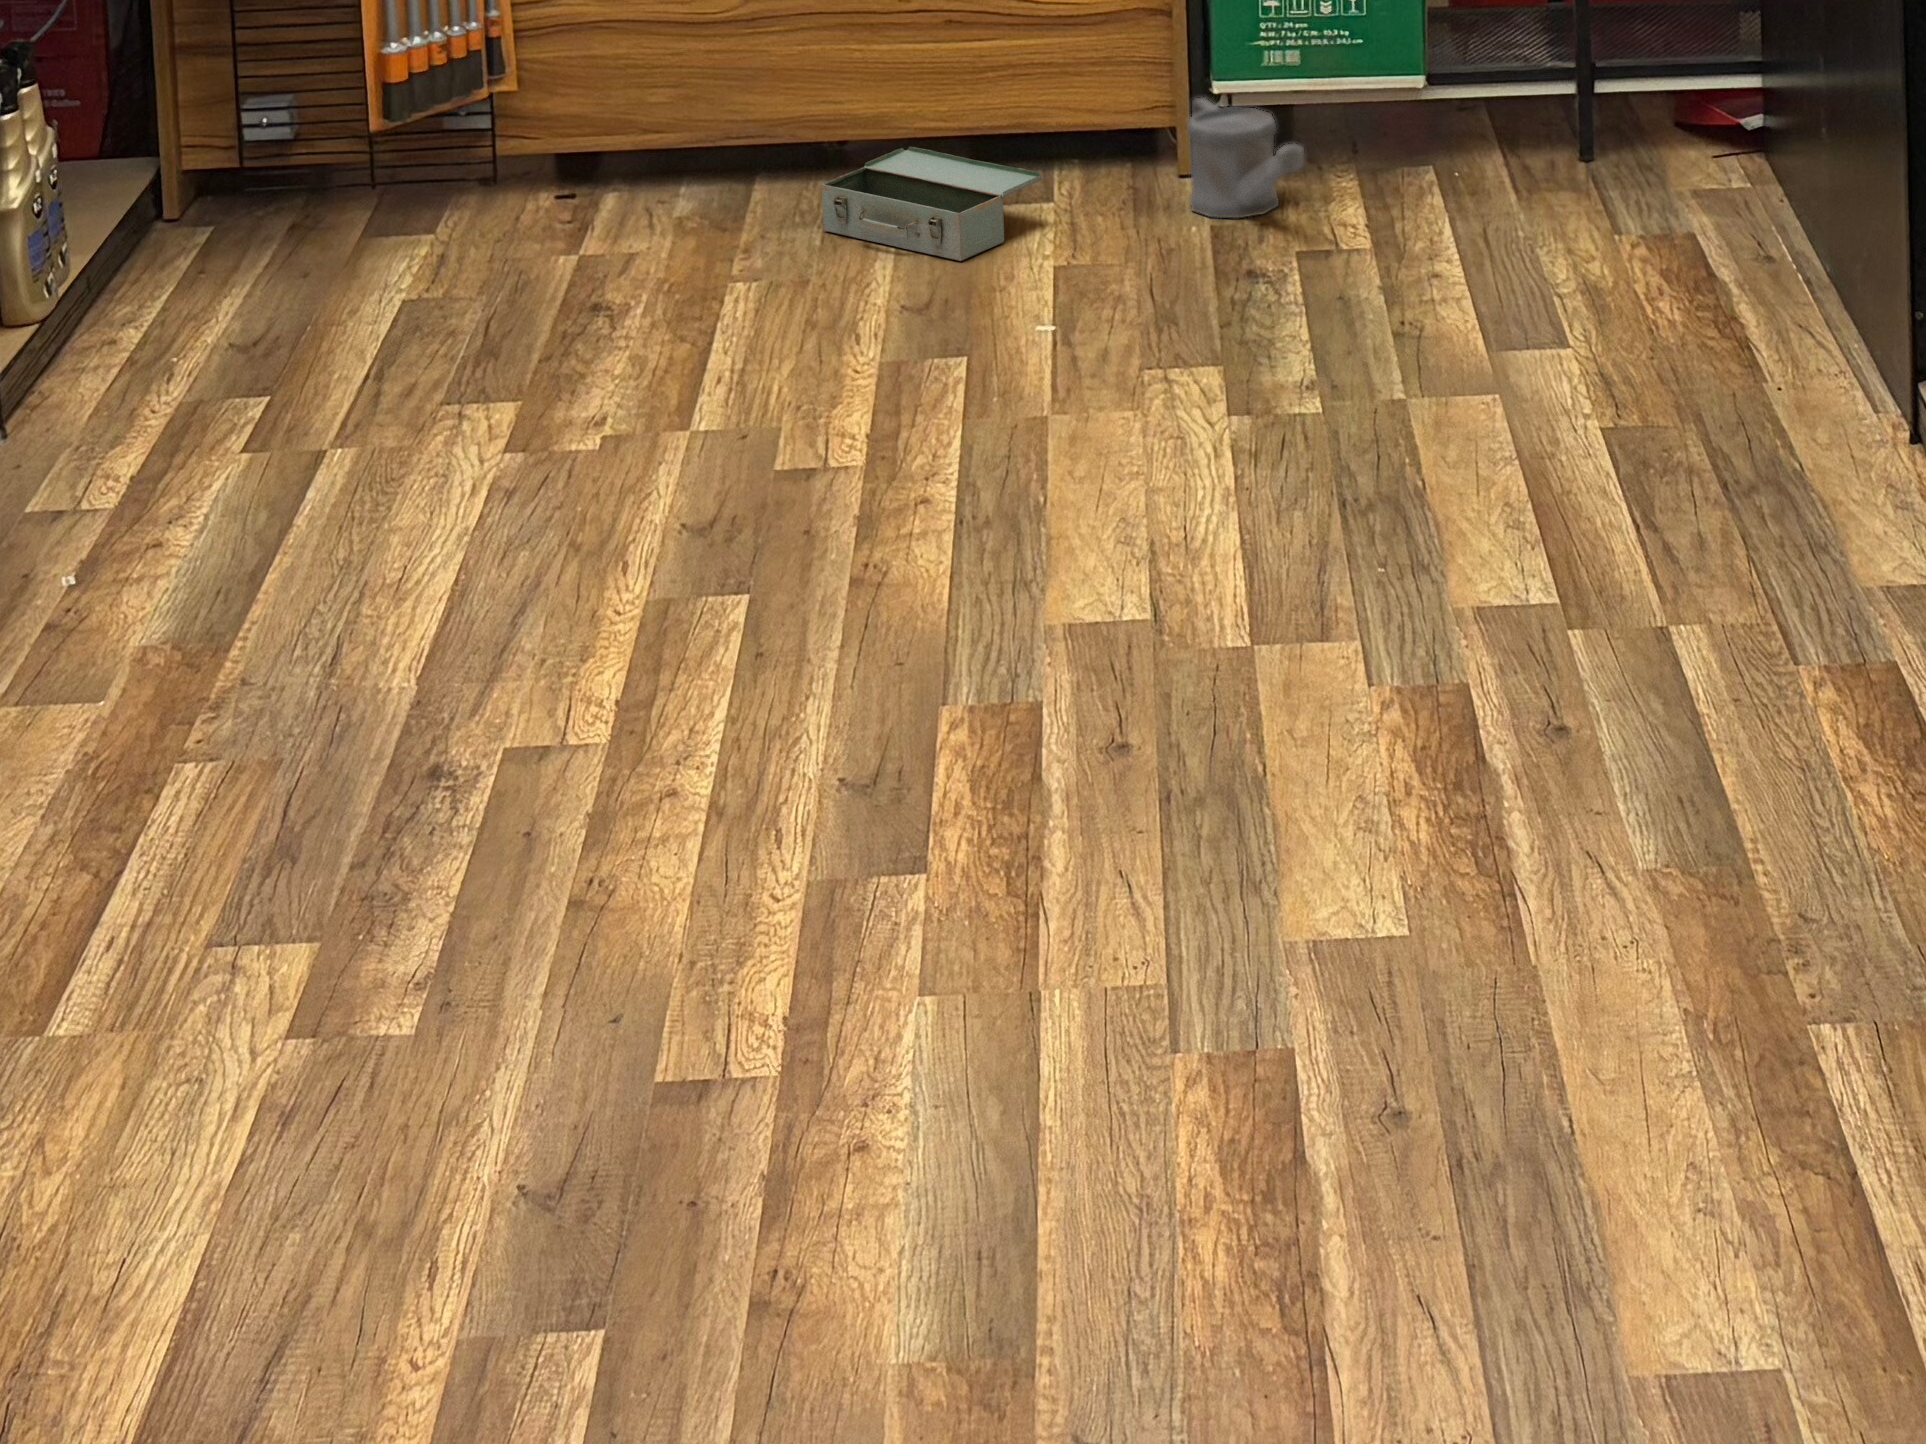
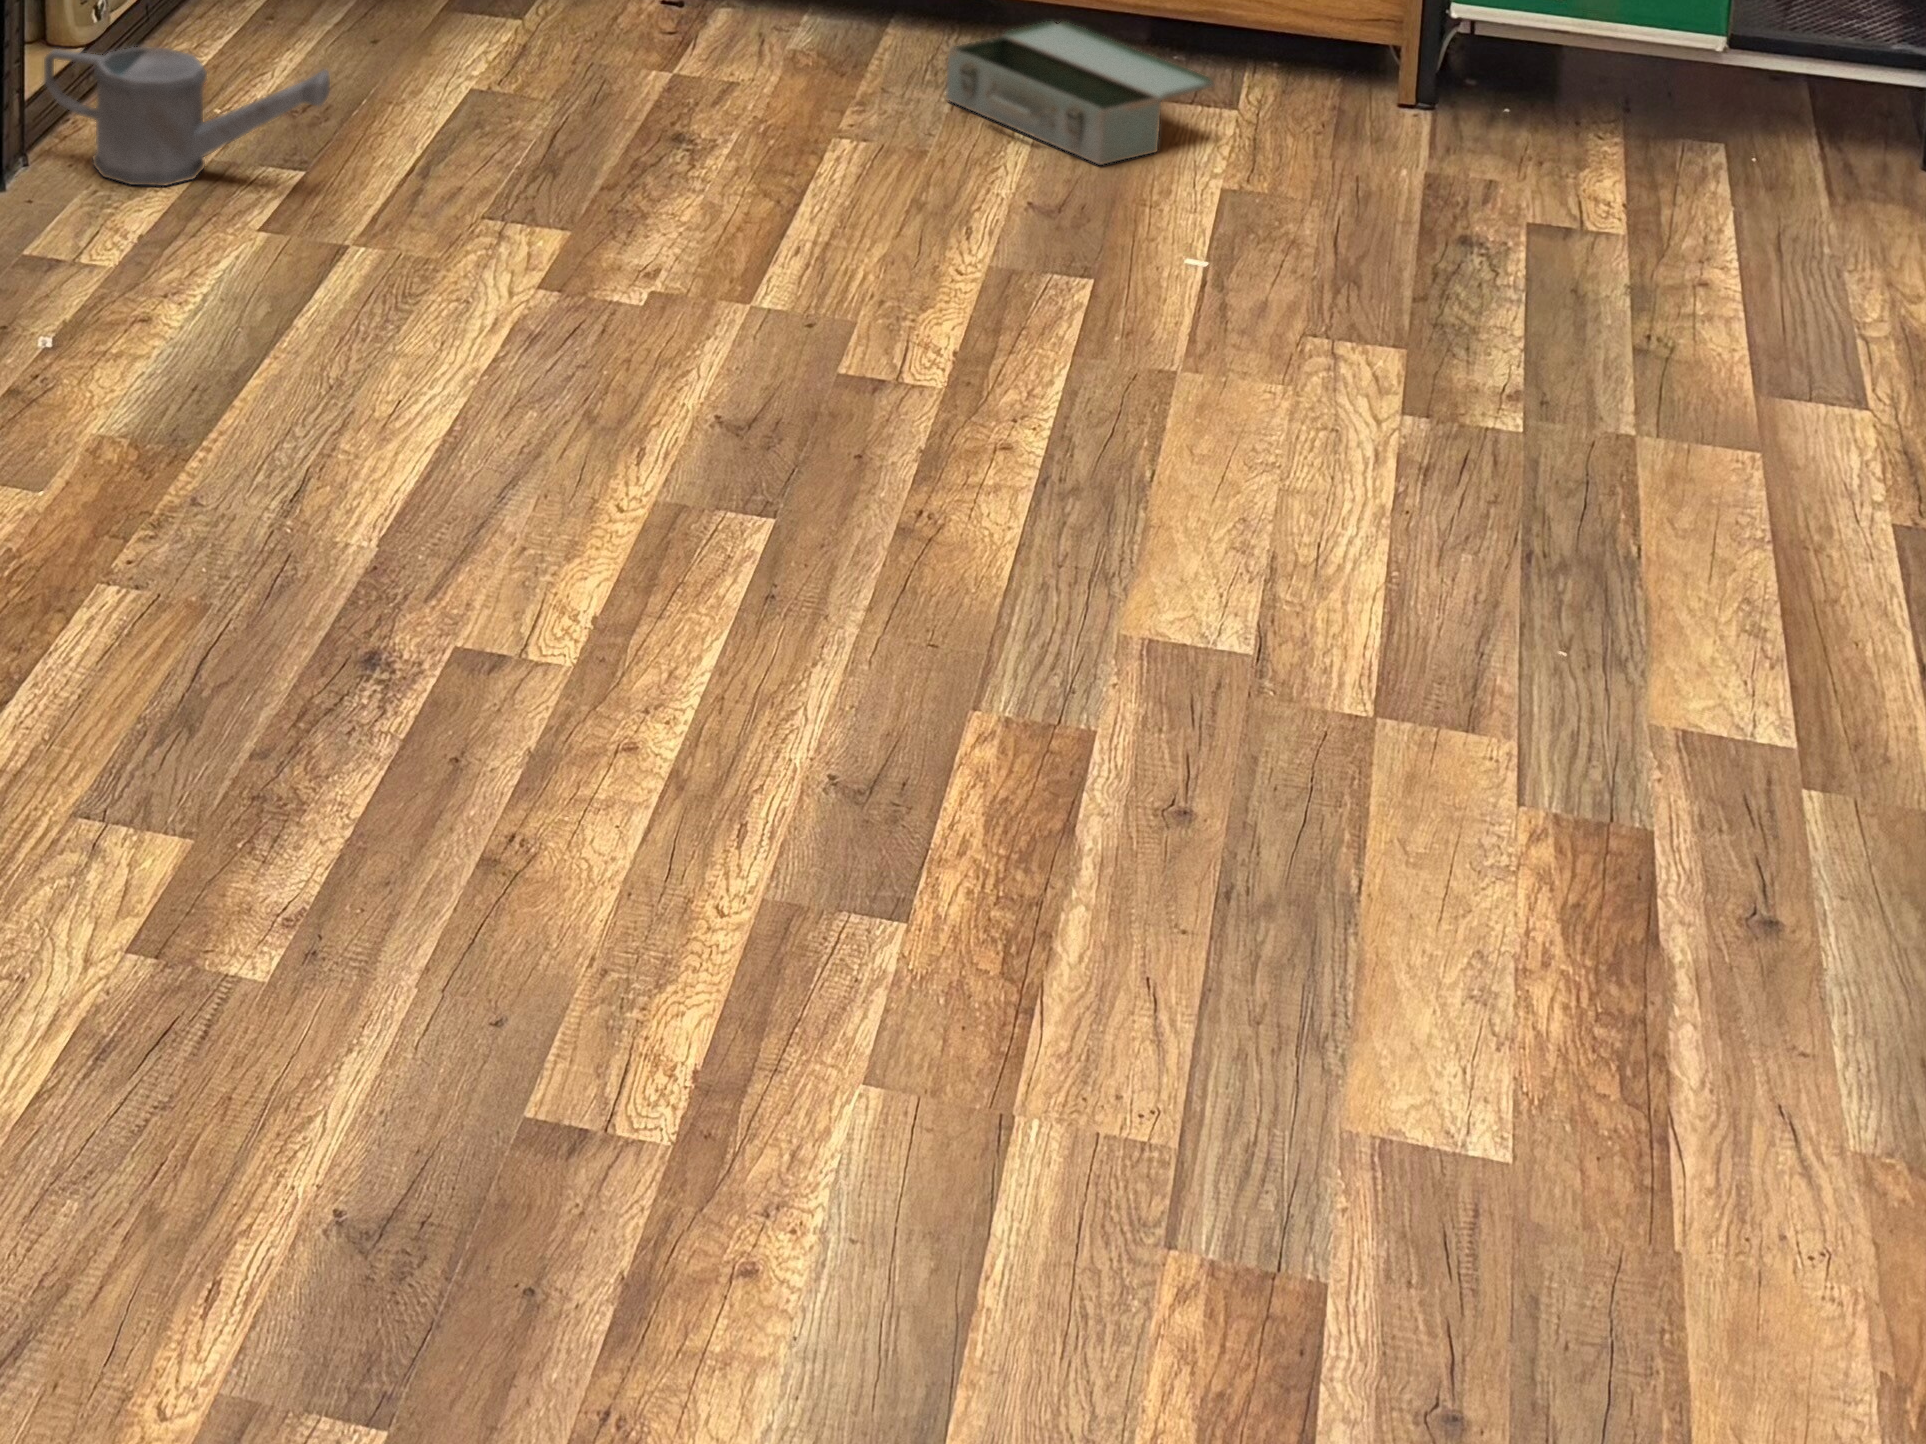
watering can: present [1187,98,1304,218] -> present [44,47,330,186]

